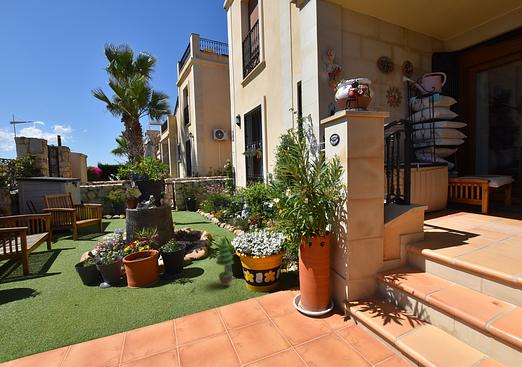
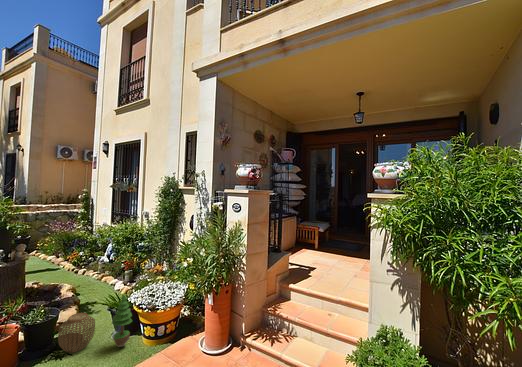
woven basket: none [181,250,208,282] -> present [58,313,95,352]

